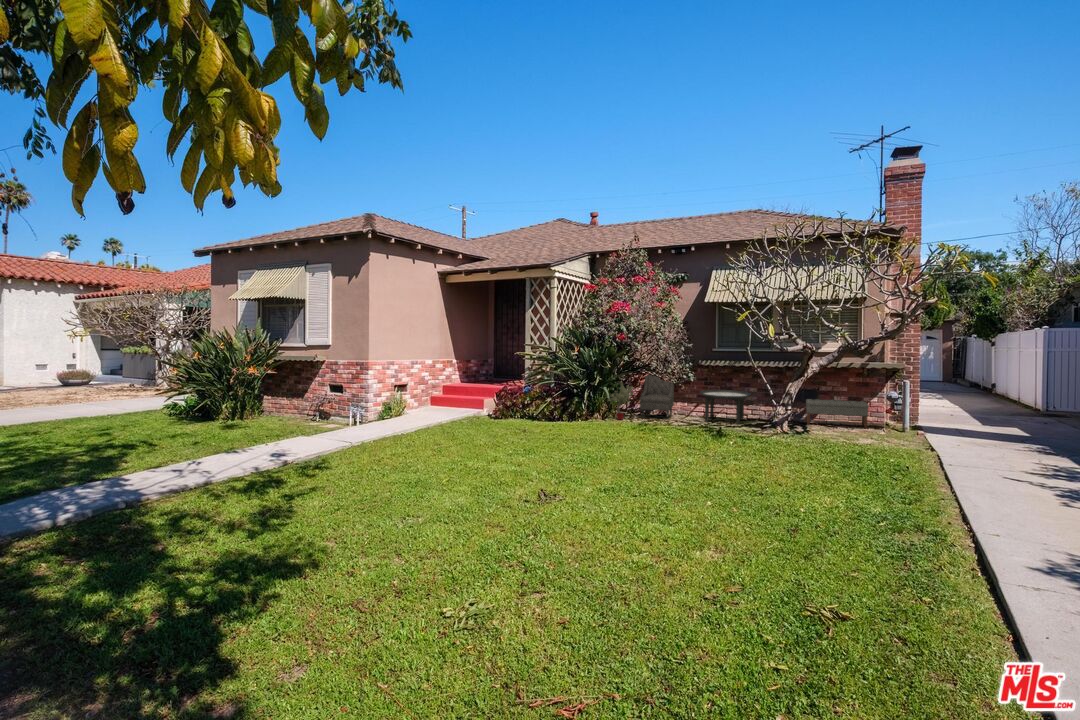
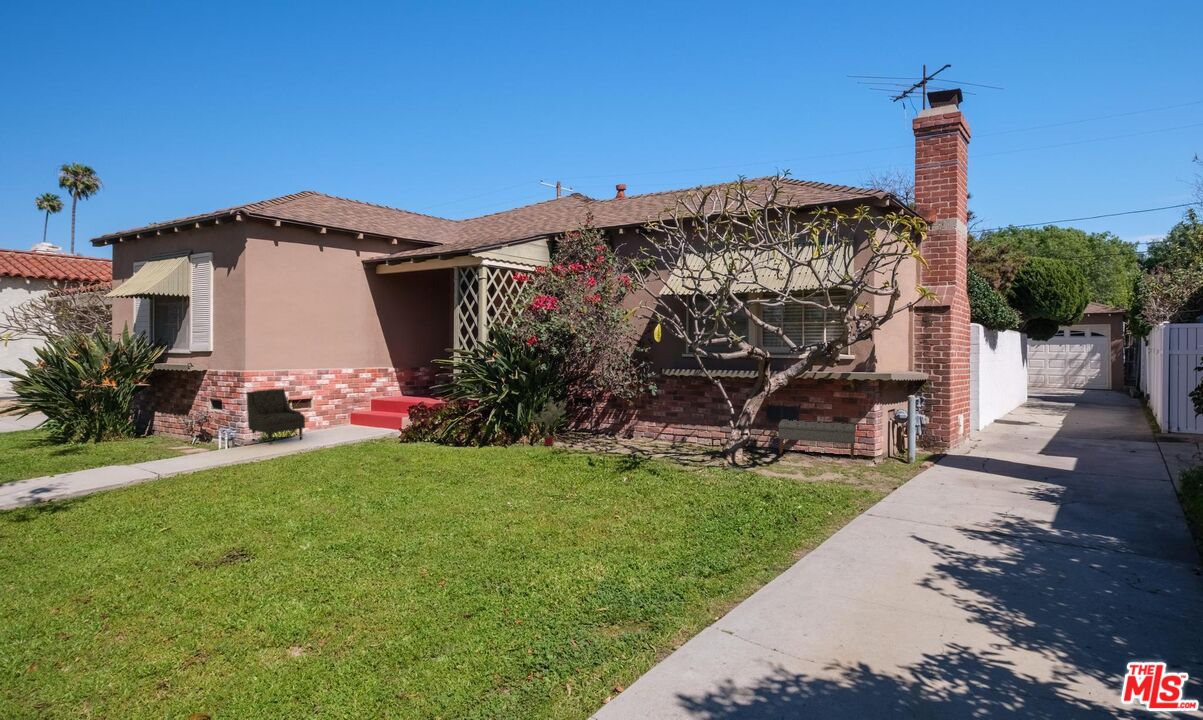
chair: present [640,375,674,419] -> present [246,389,305,445]
round table: present [700,390,751,425] -> none [647,406,711,454]

